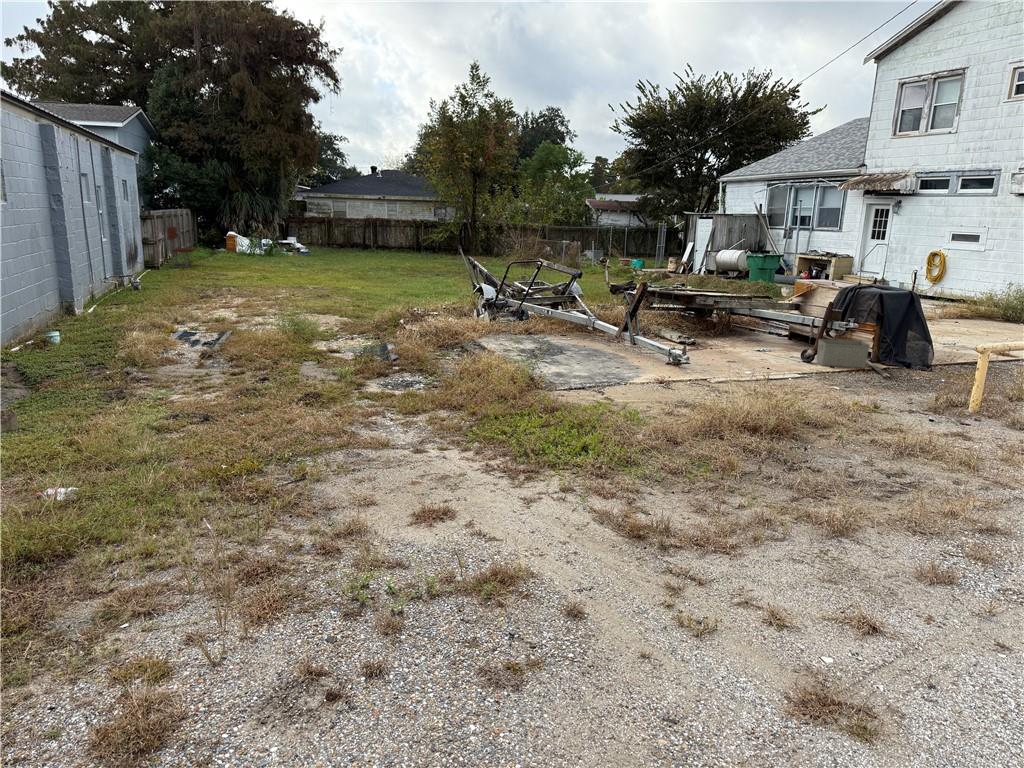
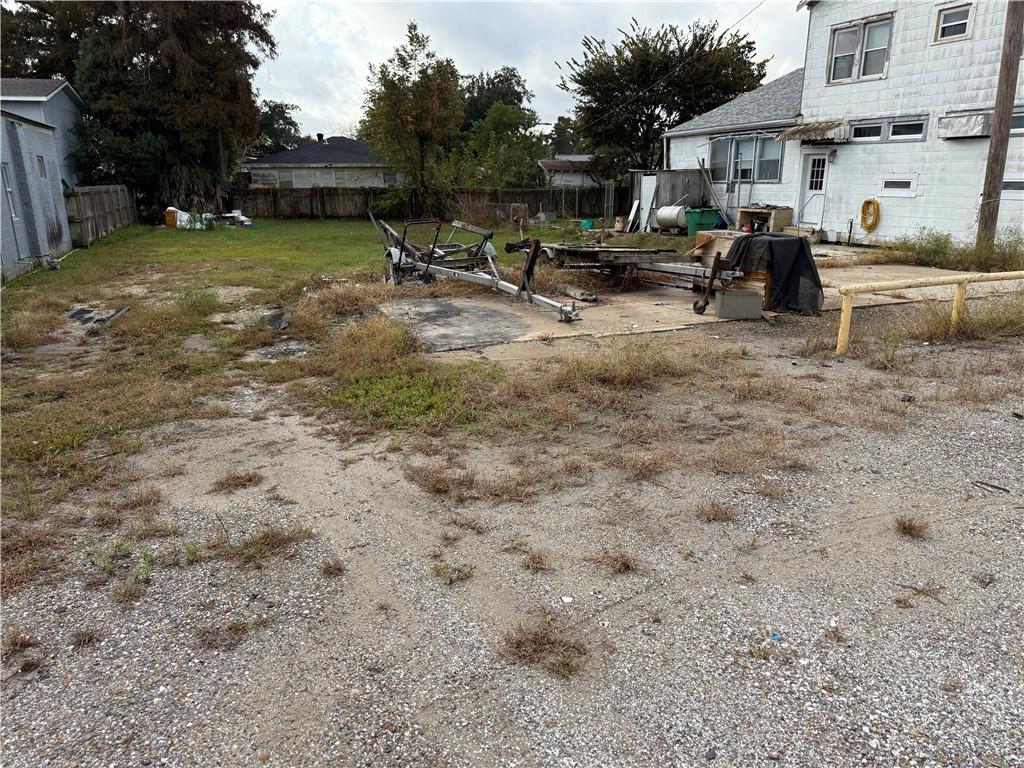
bench: present [167,227,196,268] -> none [91,203,125,246]

